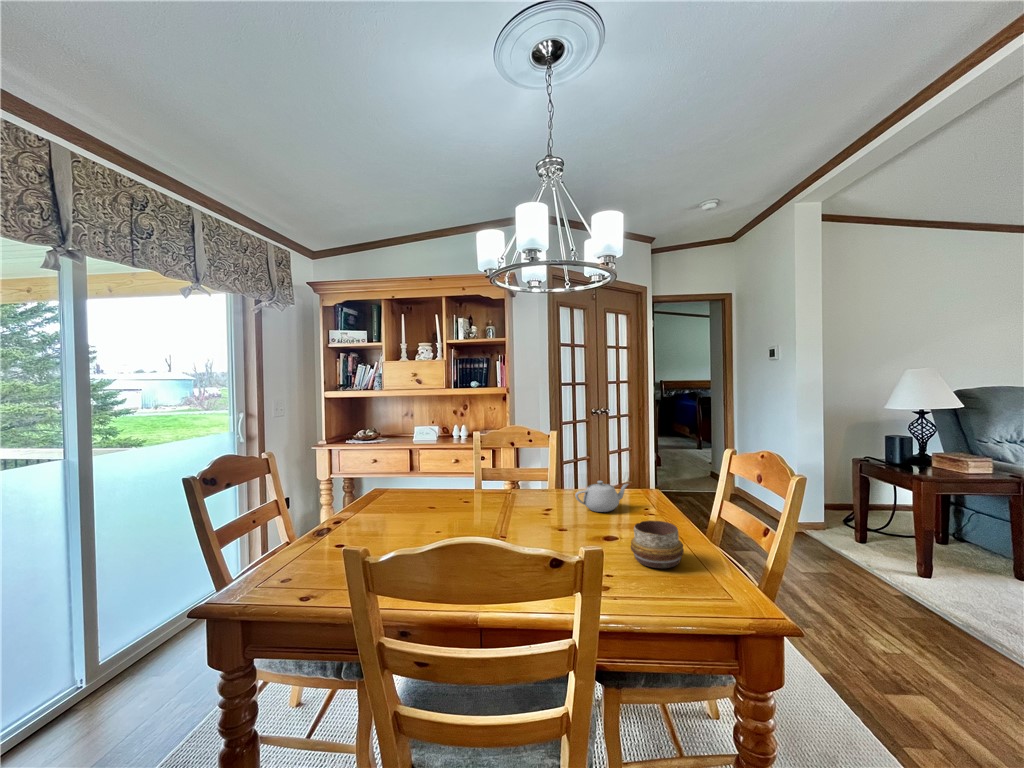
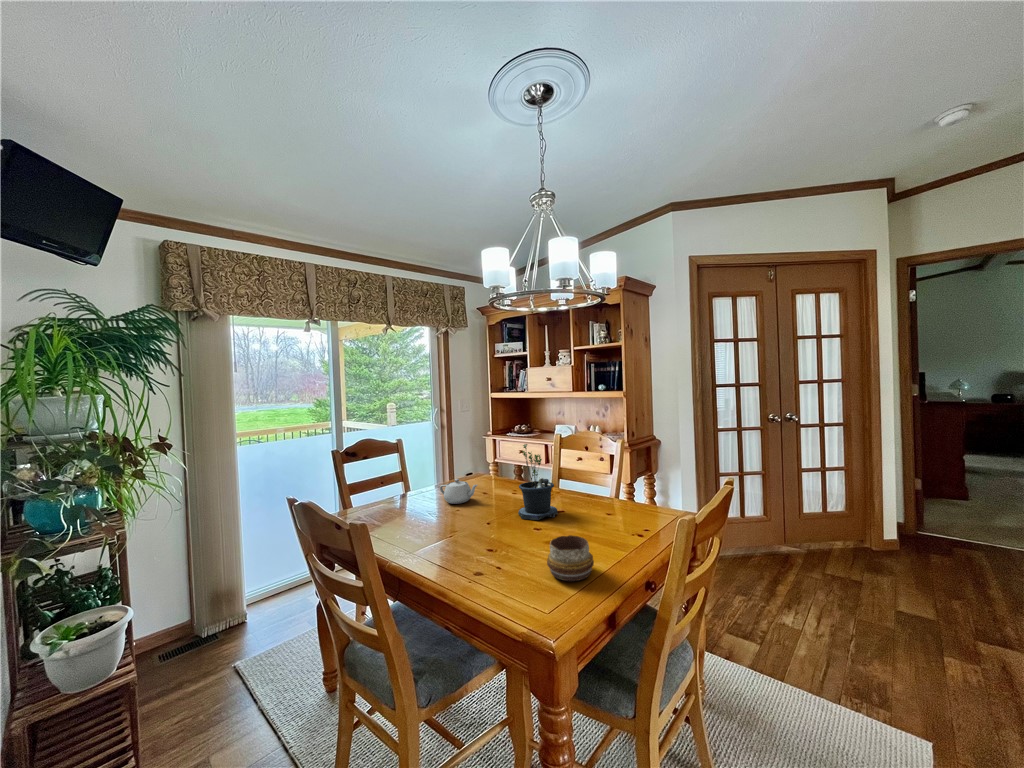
potted plant: none [497,436,550,524] -> present [518,444,558,520]
teapot: present [575,481,628,512] -> present [440,479,477,504]

